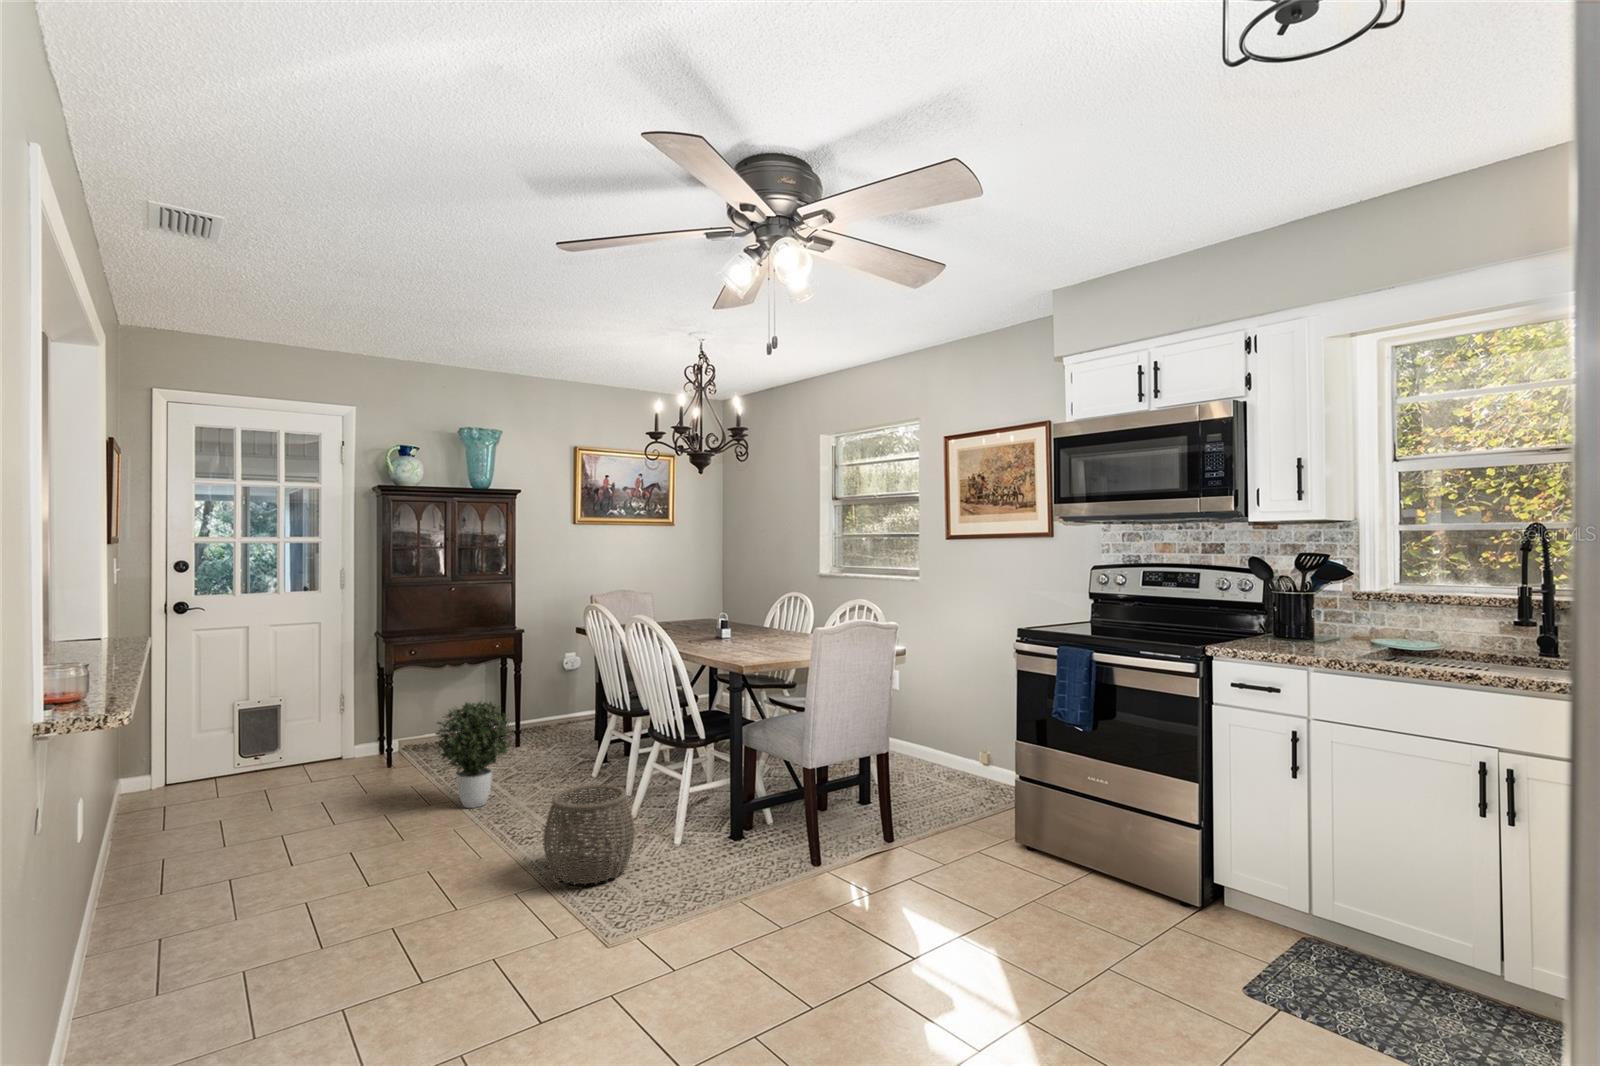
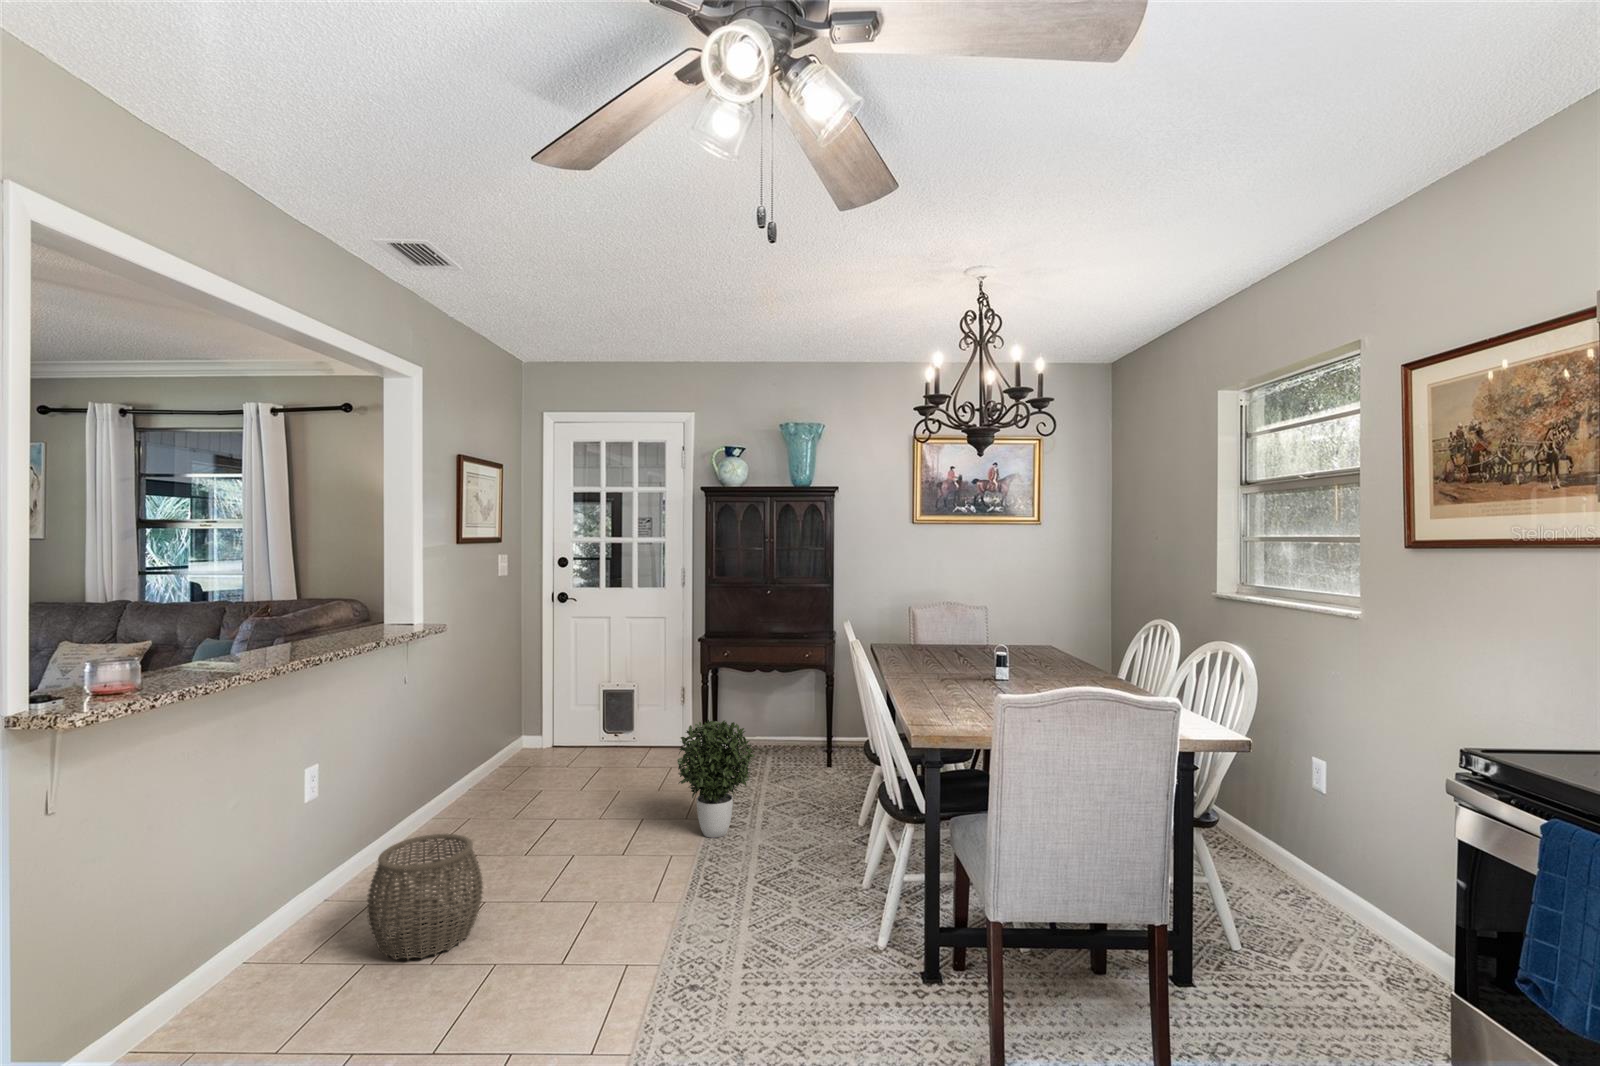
woven basket: present [543,785,635,885] -> present [366,834,483,960]

